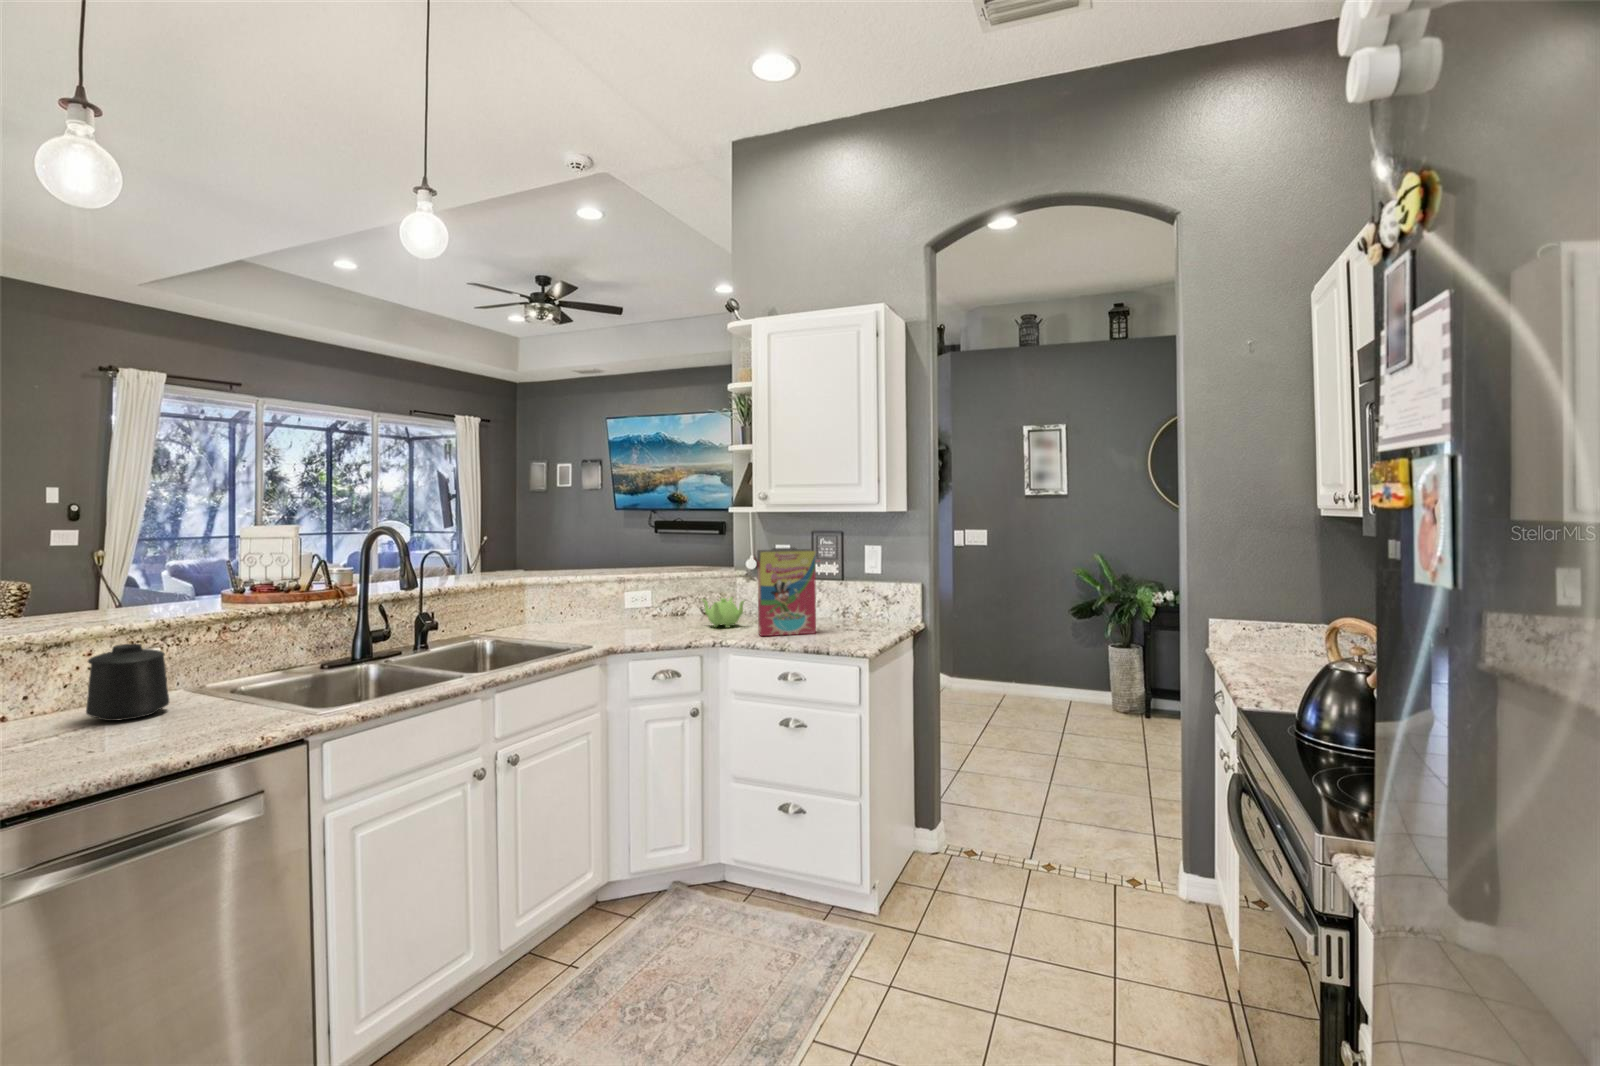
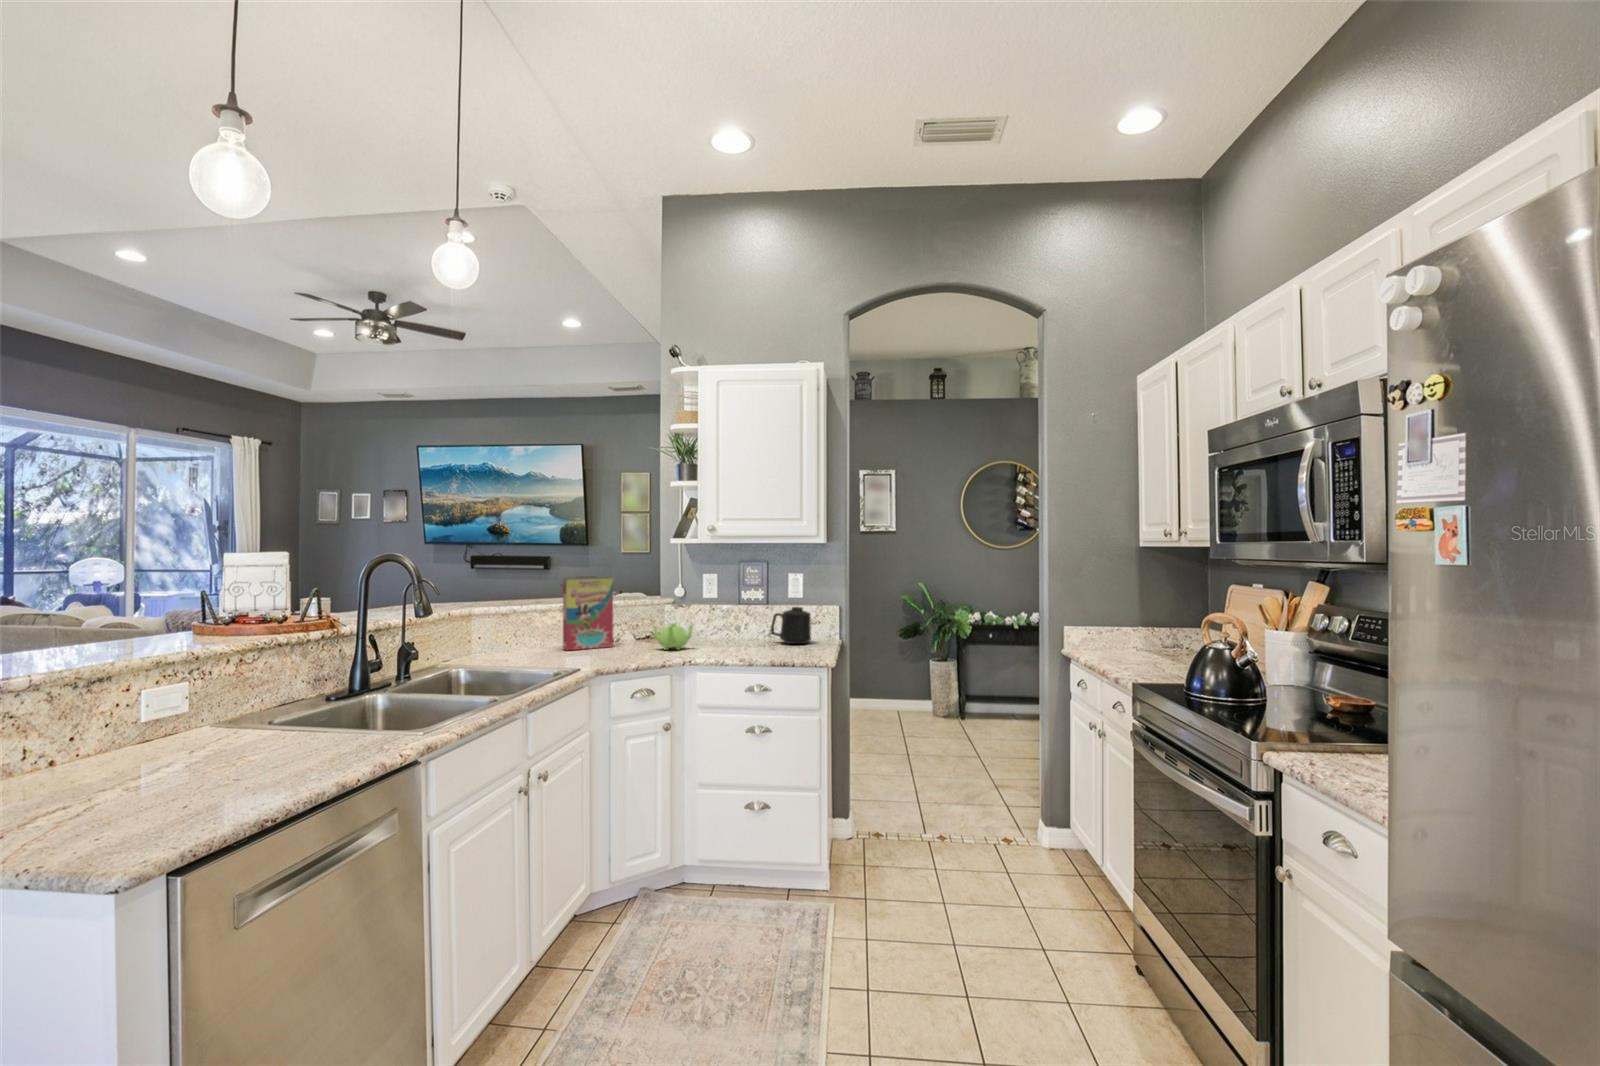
cereal box: present [757,548,816,636] -> present [561,576,614,650]
mug: present [86,644,169,721] -> present [771,607,811,644]

